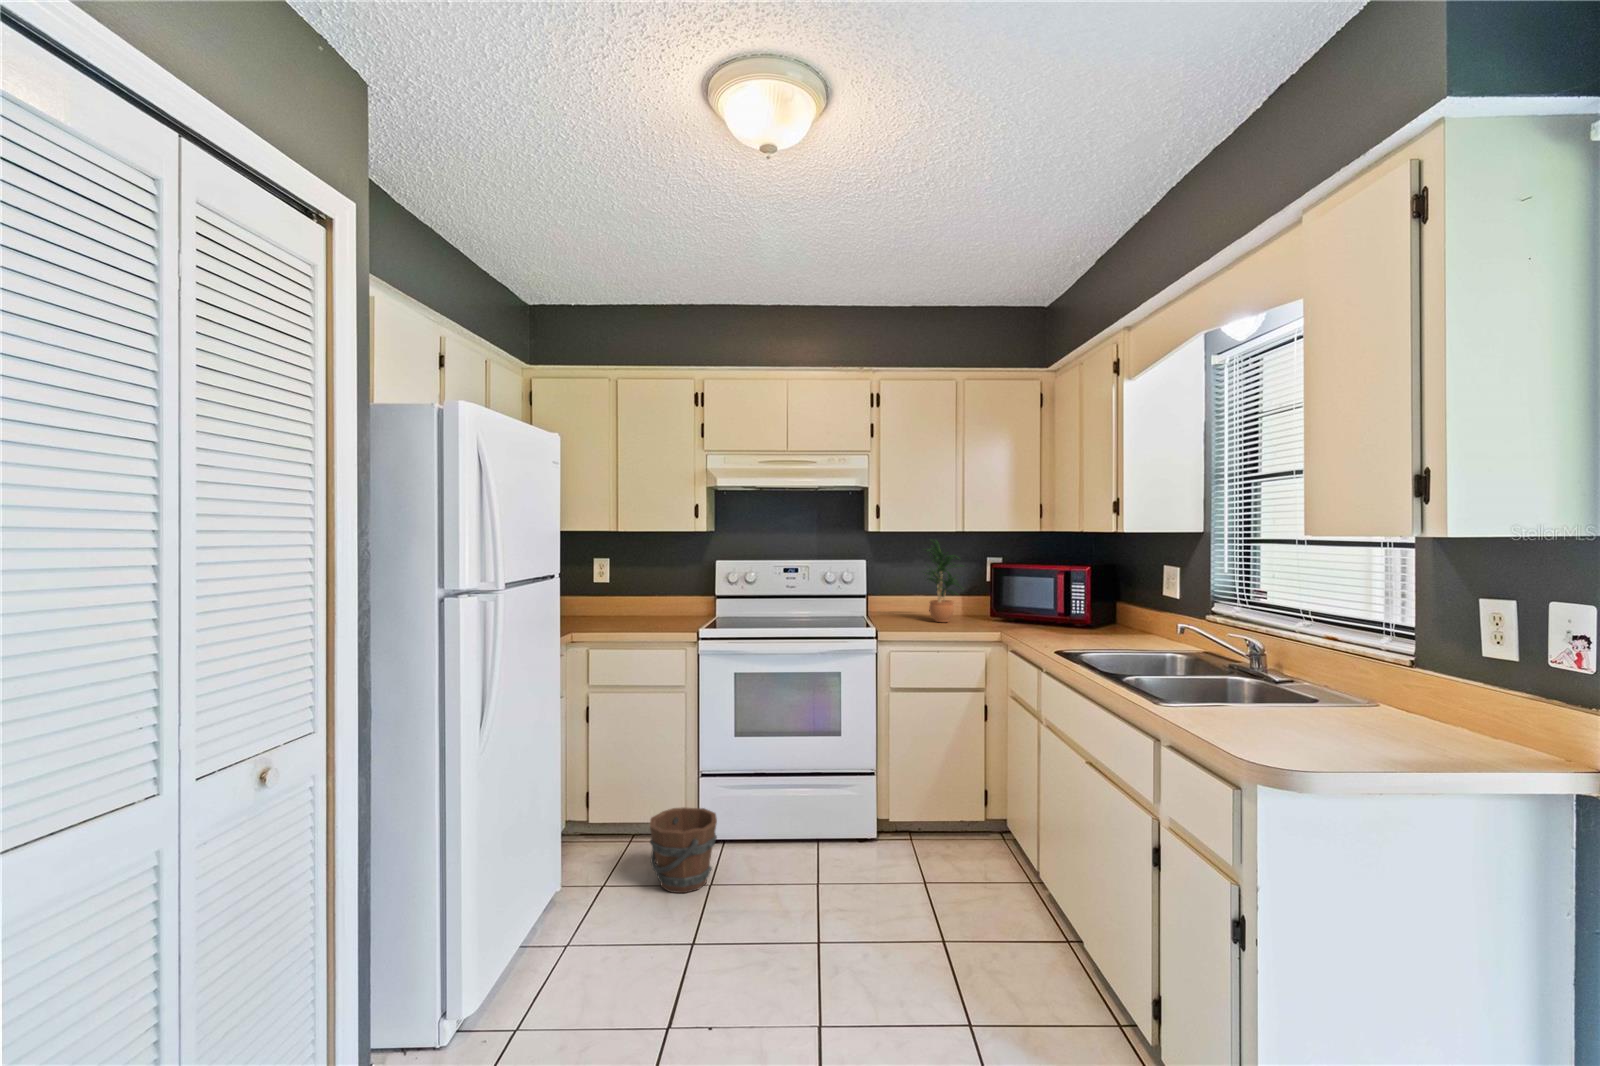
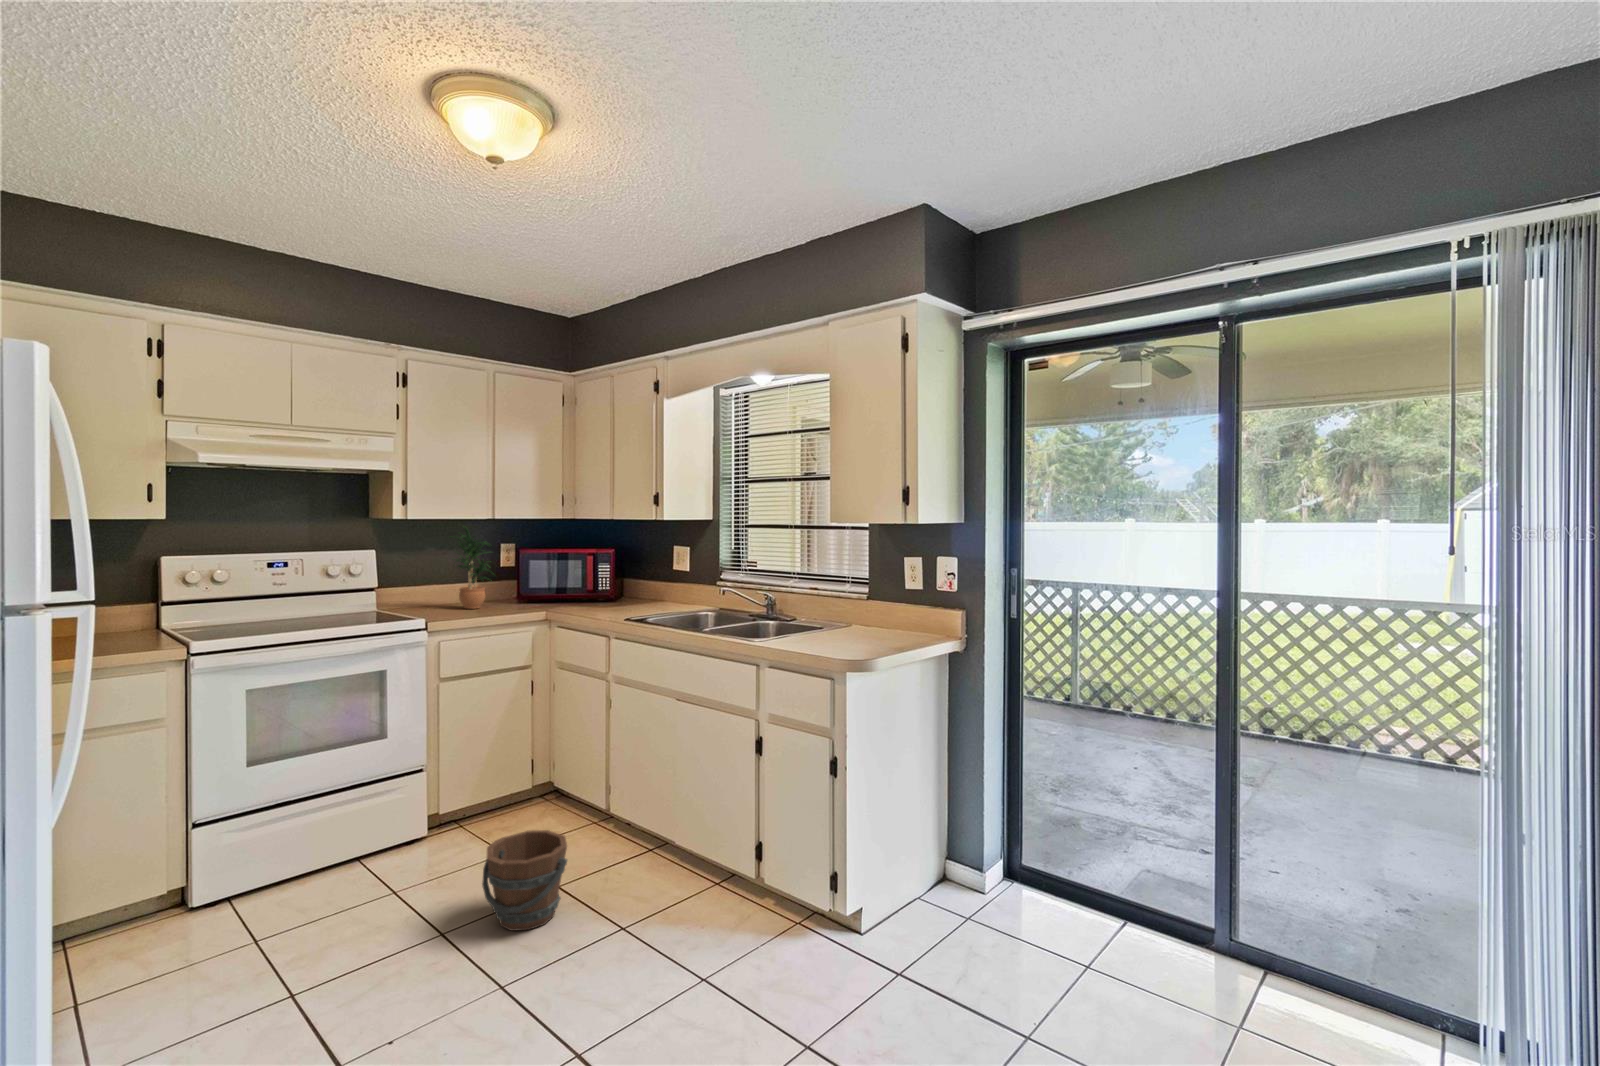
bucket: present [650,808,717,893] -> present [482,830,567,931]

